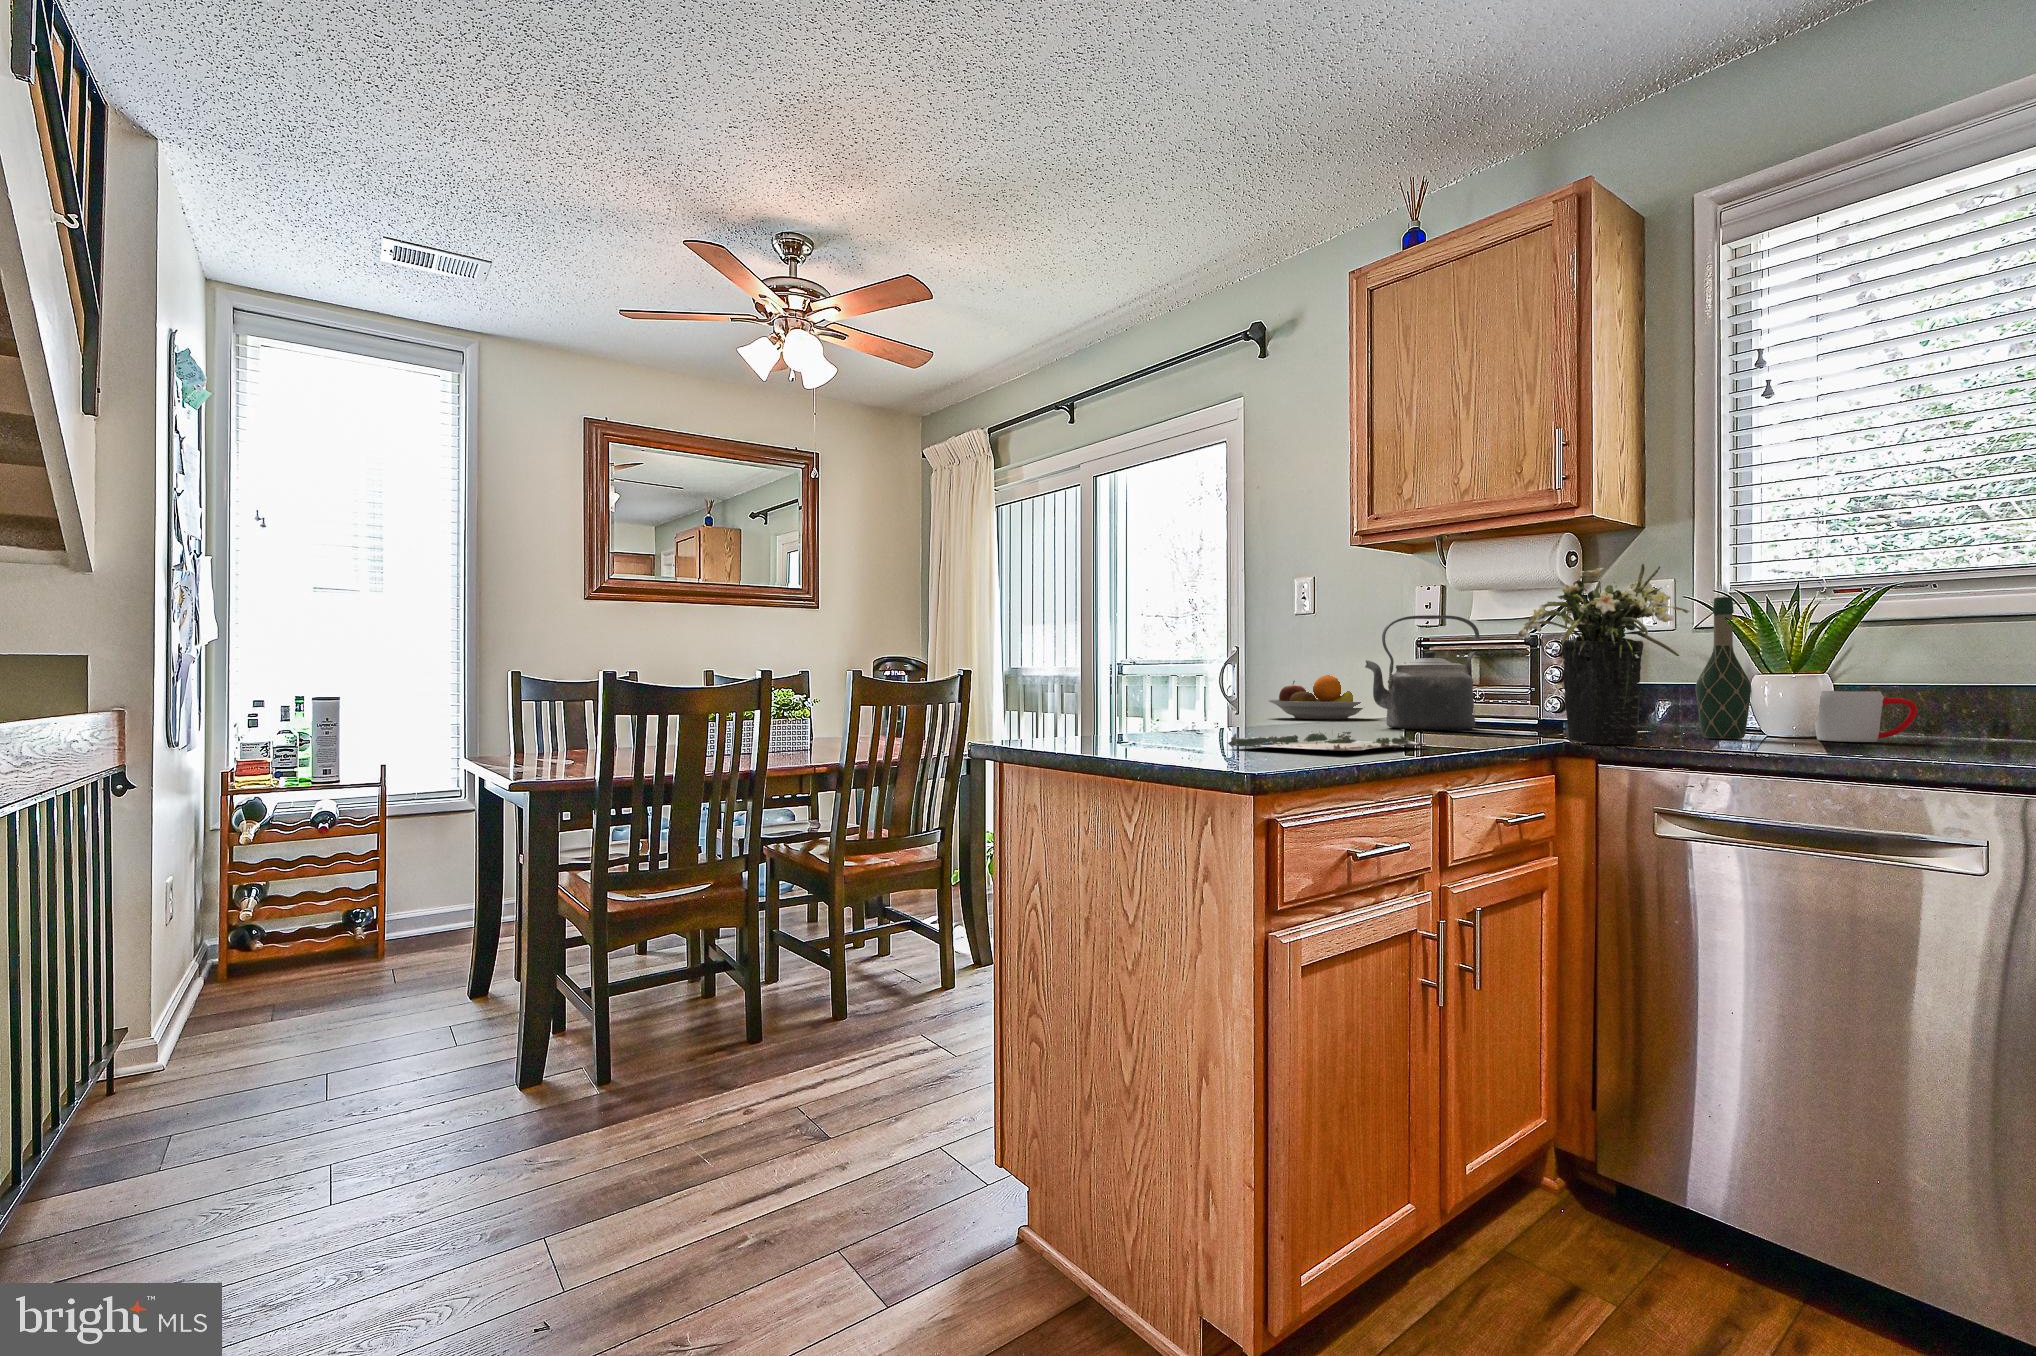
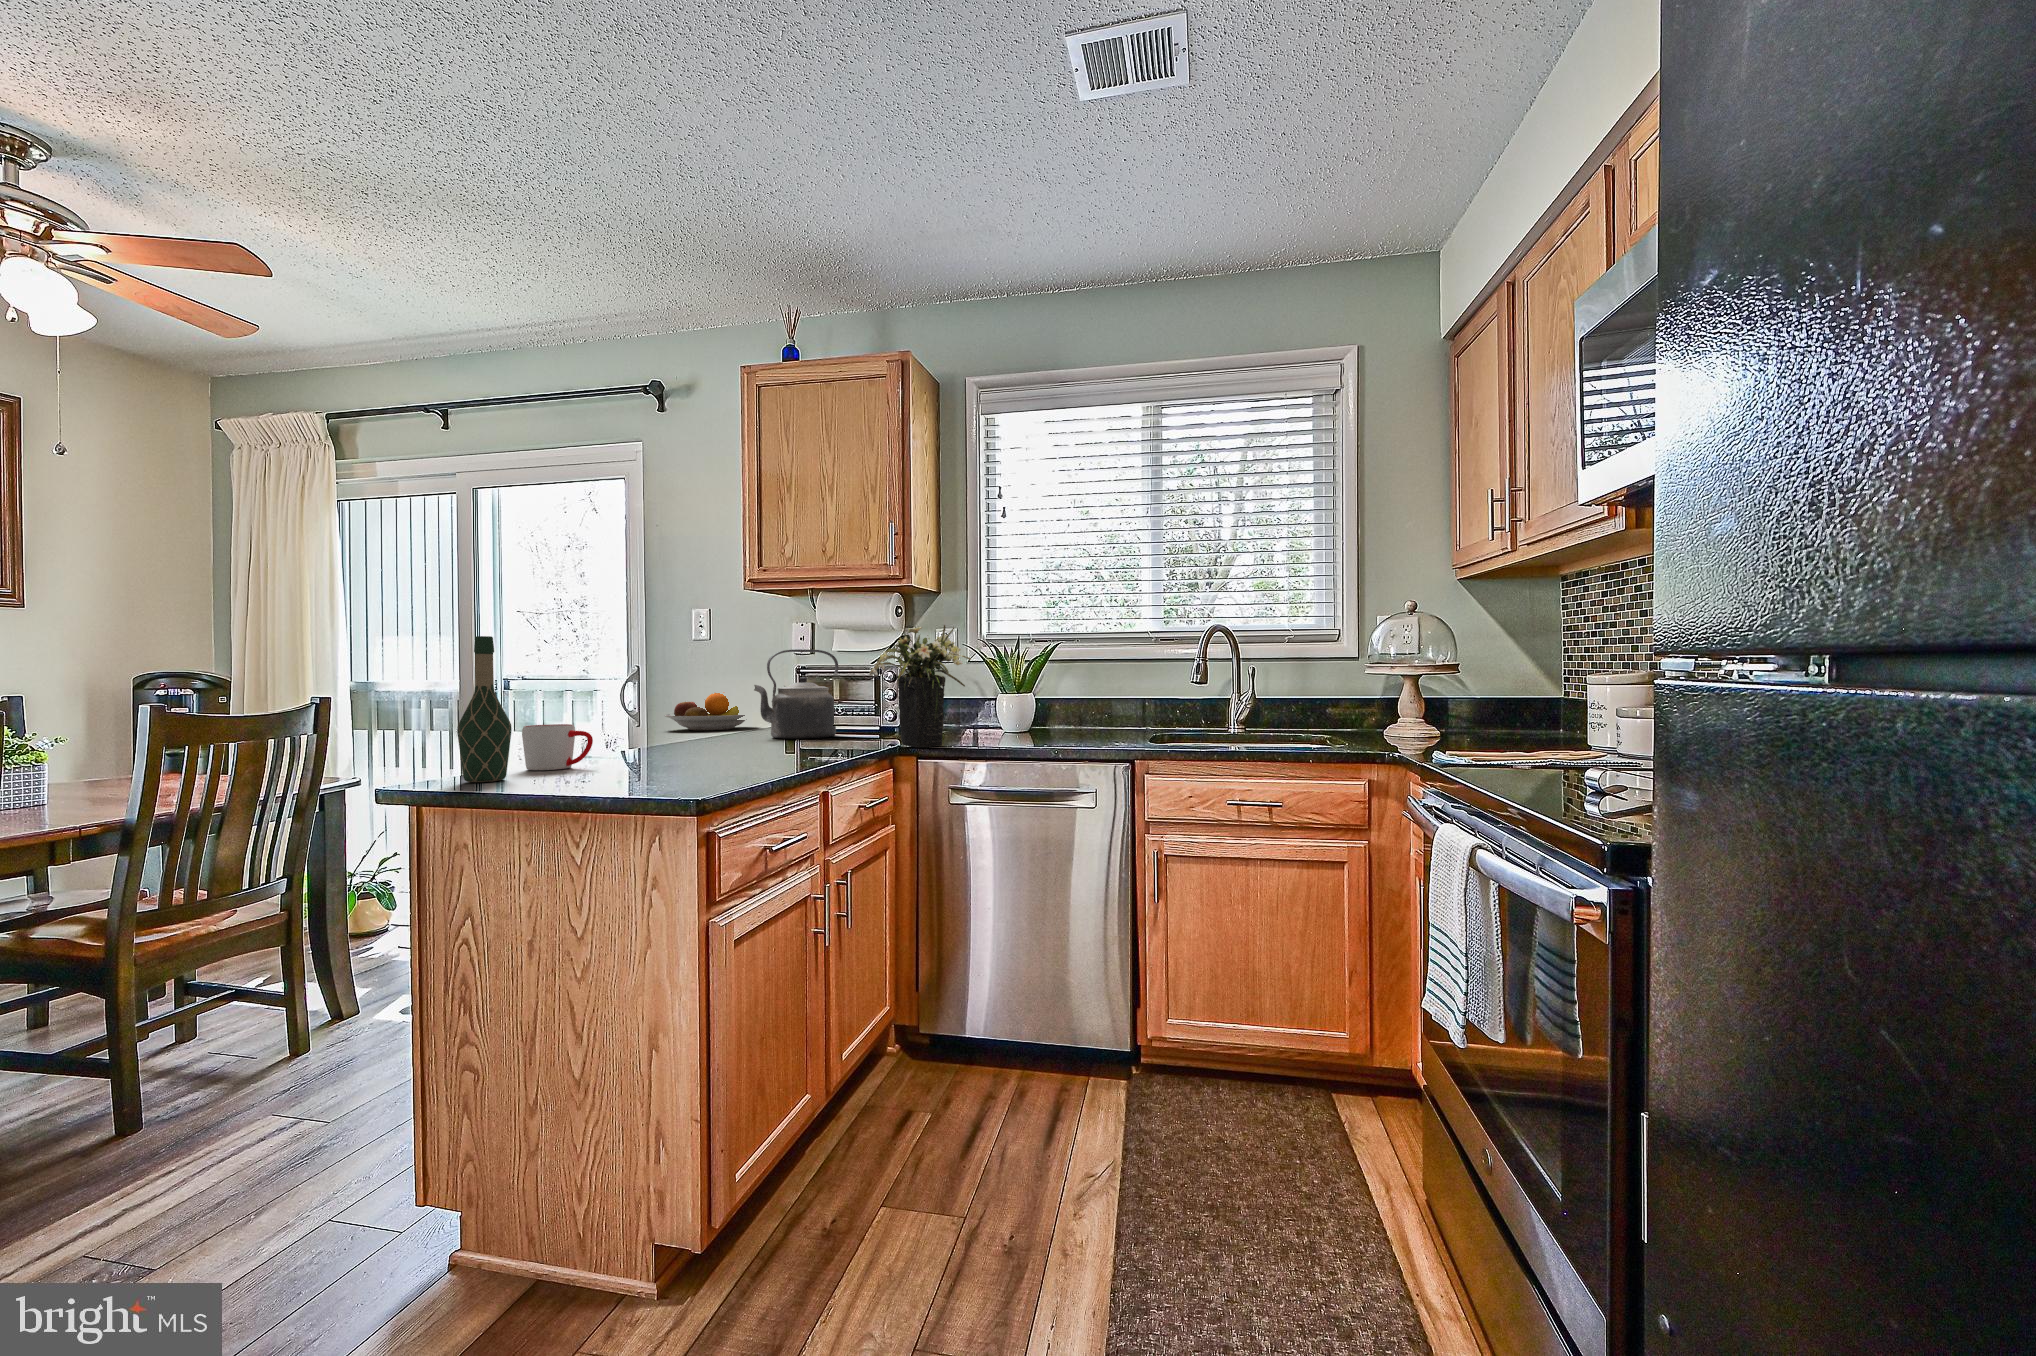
wine bottle: present [1695,597,1751,739] -> present [457,636,512,782]
mug: present [1815,691,1917,742] -> present [522,724,593,770]
tray: present [1228,725,1427,751] -> none [657,743,813,771]

